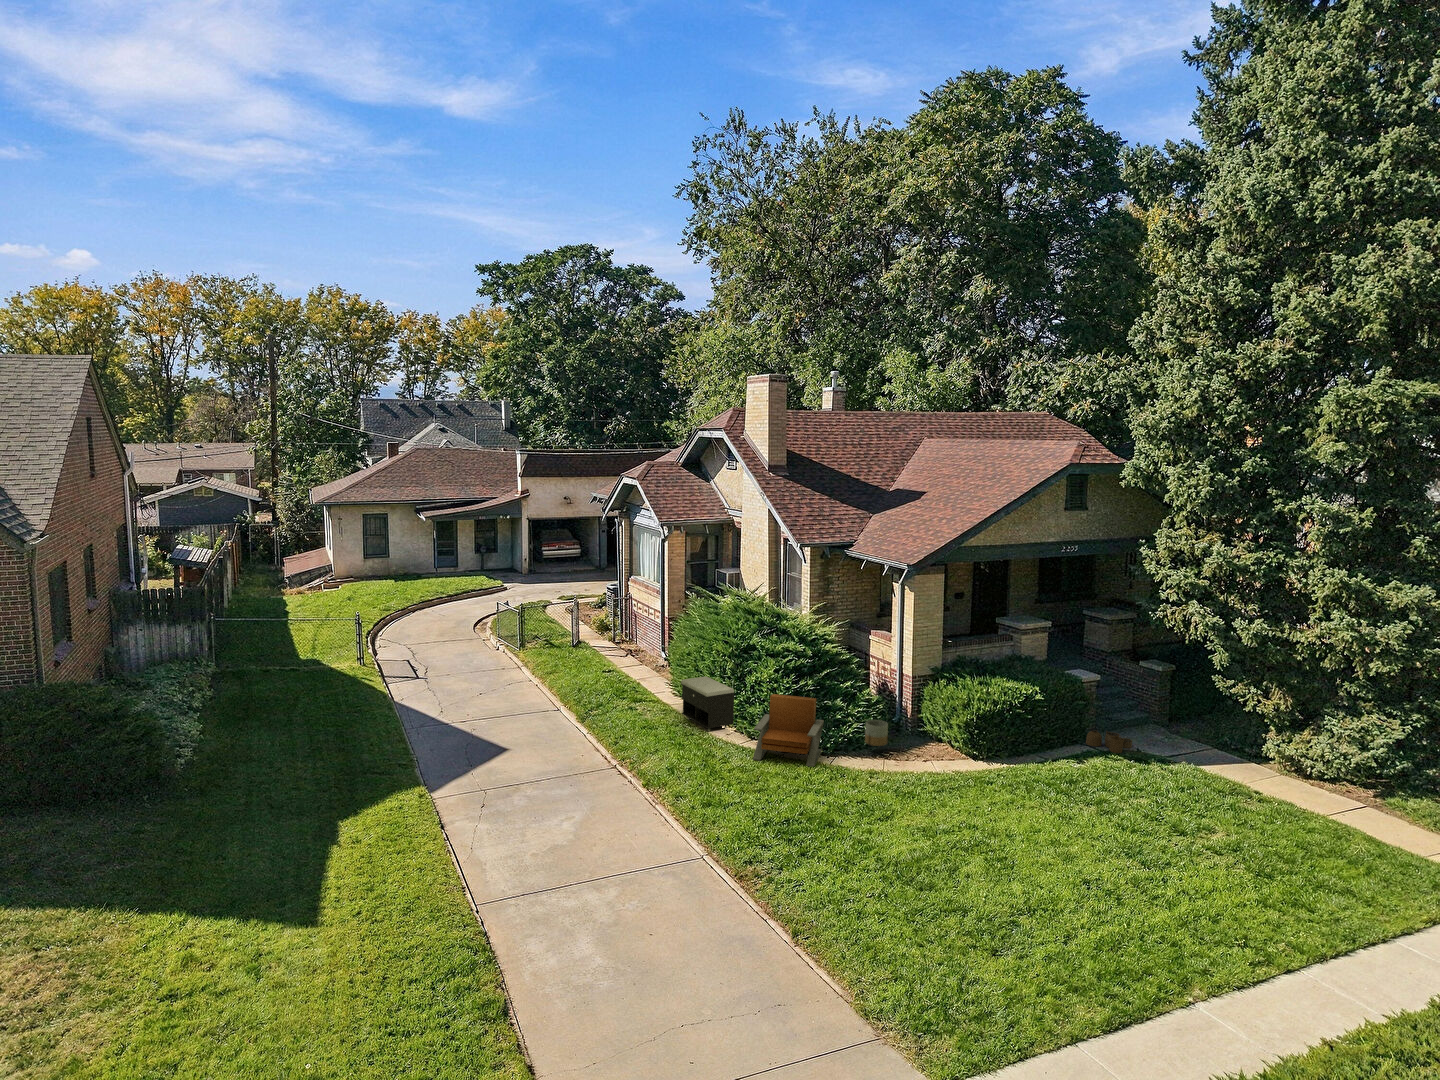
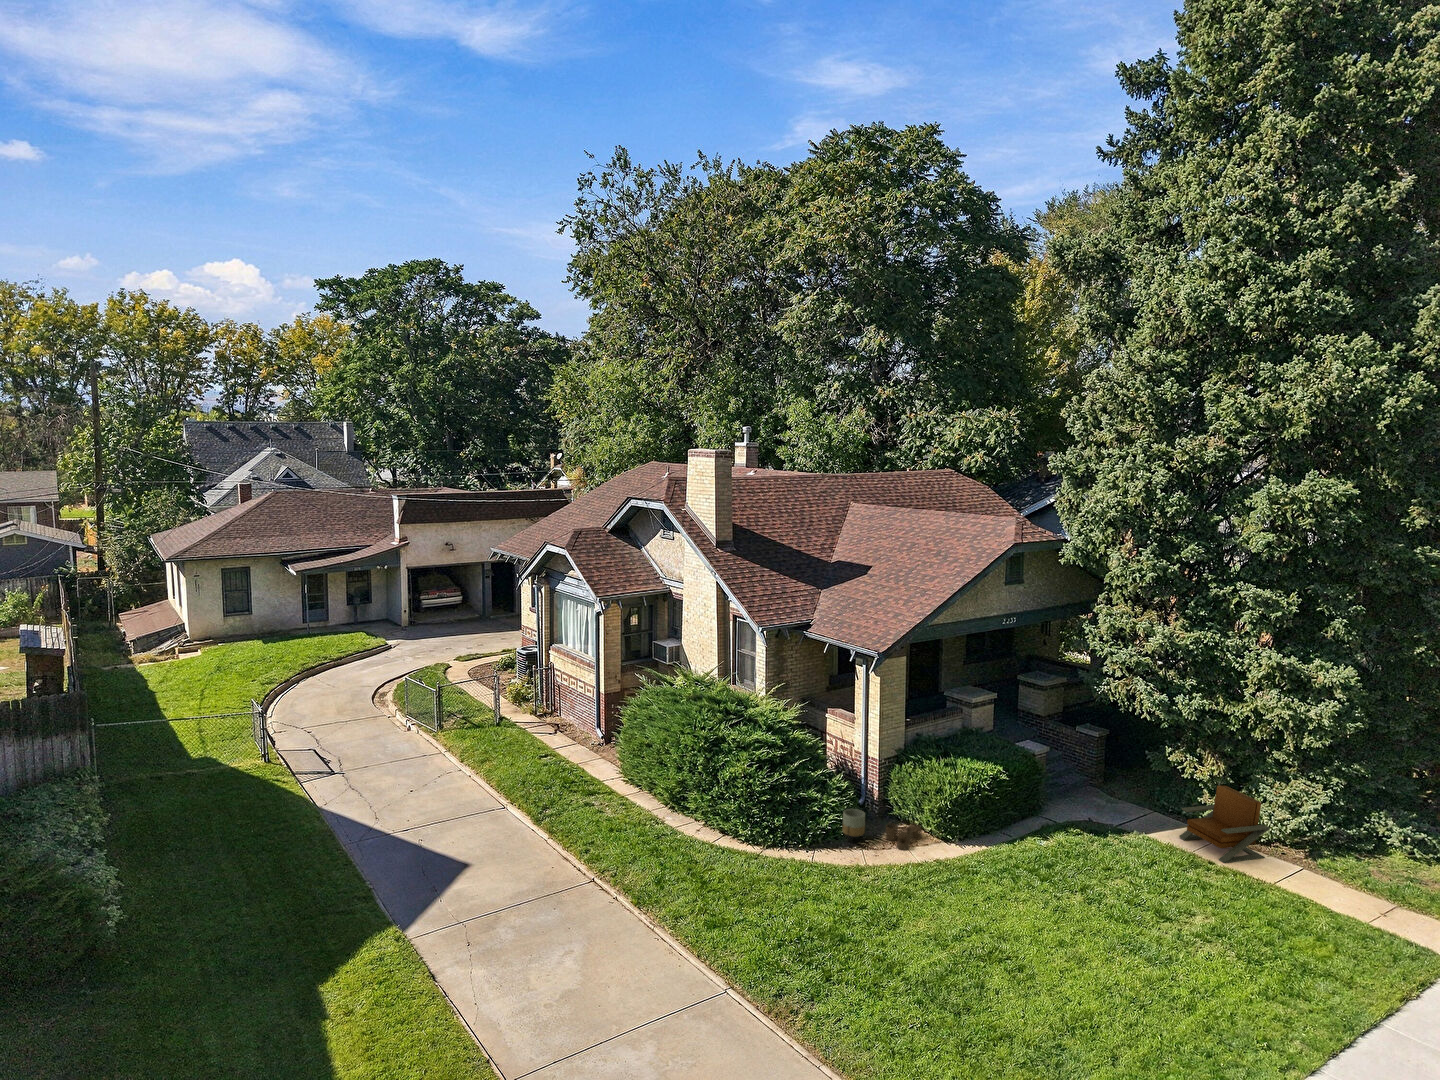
storage bench: present [681,676,734,731] -> none [645,767,704,827]
lounge chair: present [753,694,824,767] -> present [1179,786,1269,863]
woven basket: present [1086,731,1132,753] -> present [886,823,922,850]

